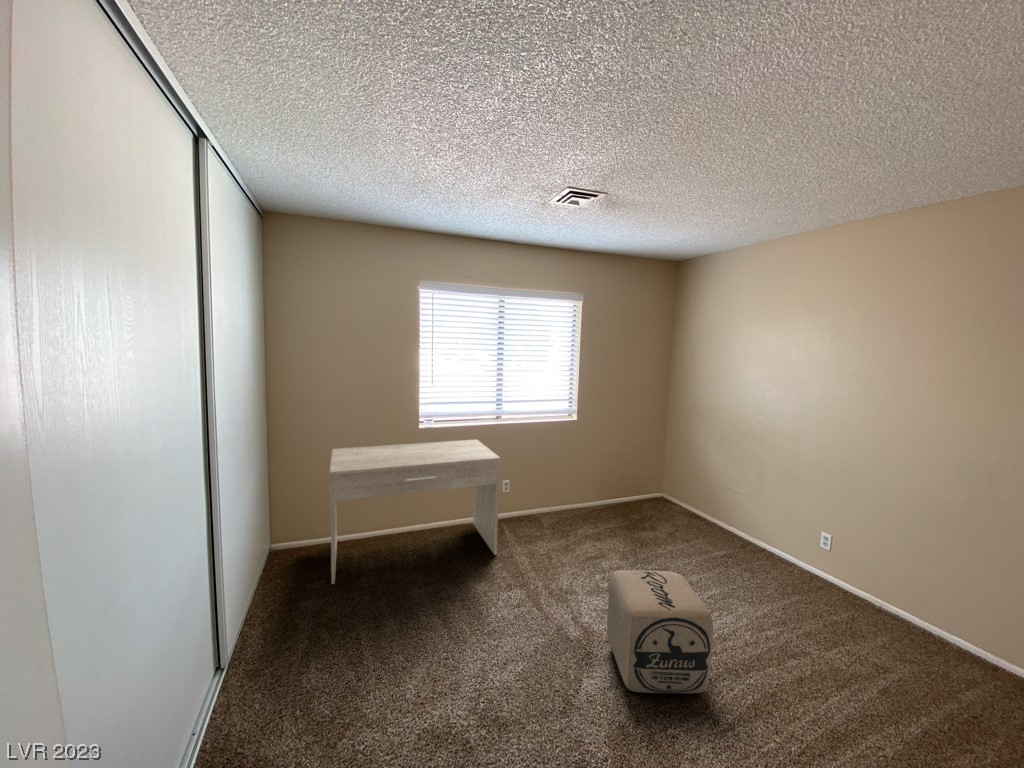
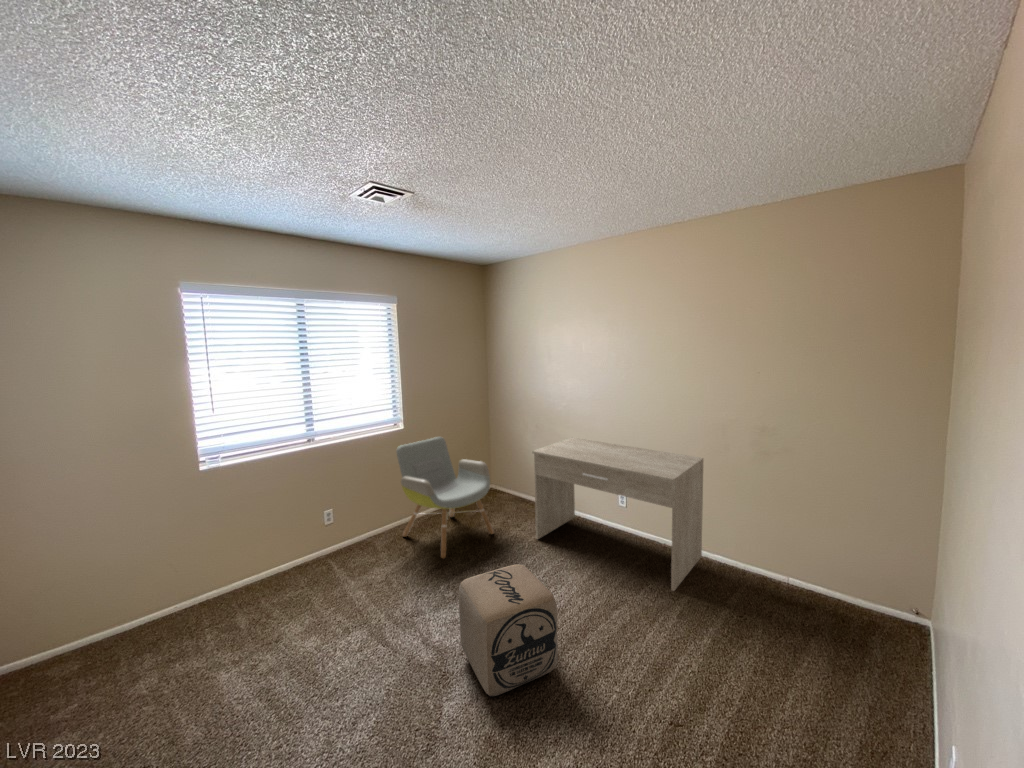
armchair: none [541,433,684,562] -> present [396,437,494,558]
desk: present [329,440,500,584] -> present [532,437,703,591]

